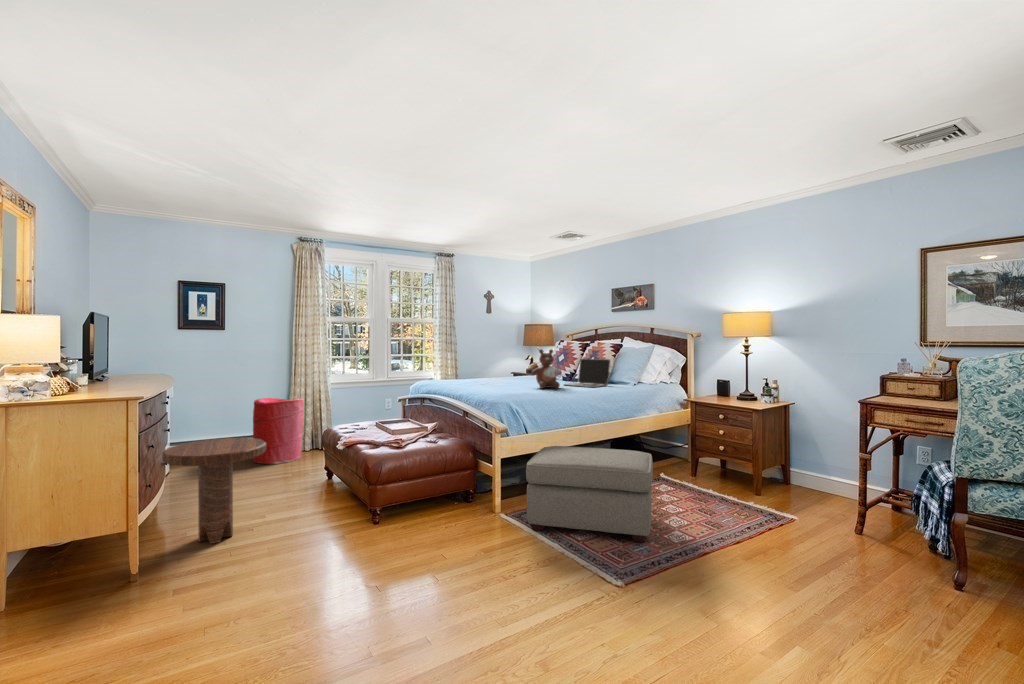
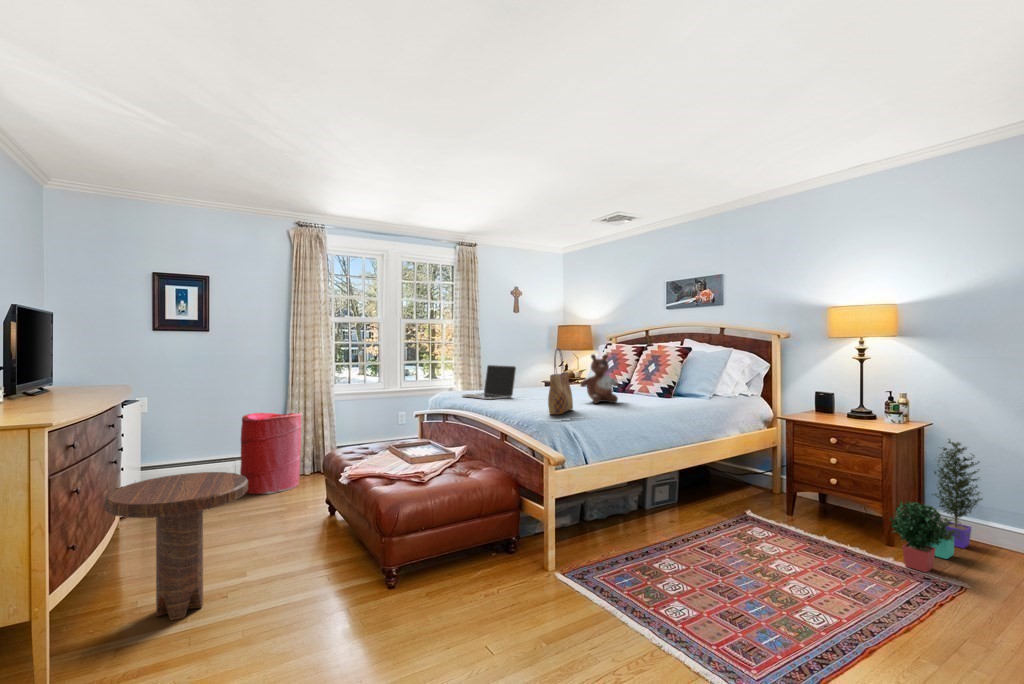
tote bag: none [499,344,521,396] -> present [548,348,573,414]
laptop: present [563,359,610,387] -> present [462,365,516,399]
potted plant: none [752,414,829,511] -> present [890,439,982,572]
ottoman: present [526,446,653,542] -> none [597,482,778,625]

